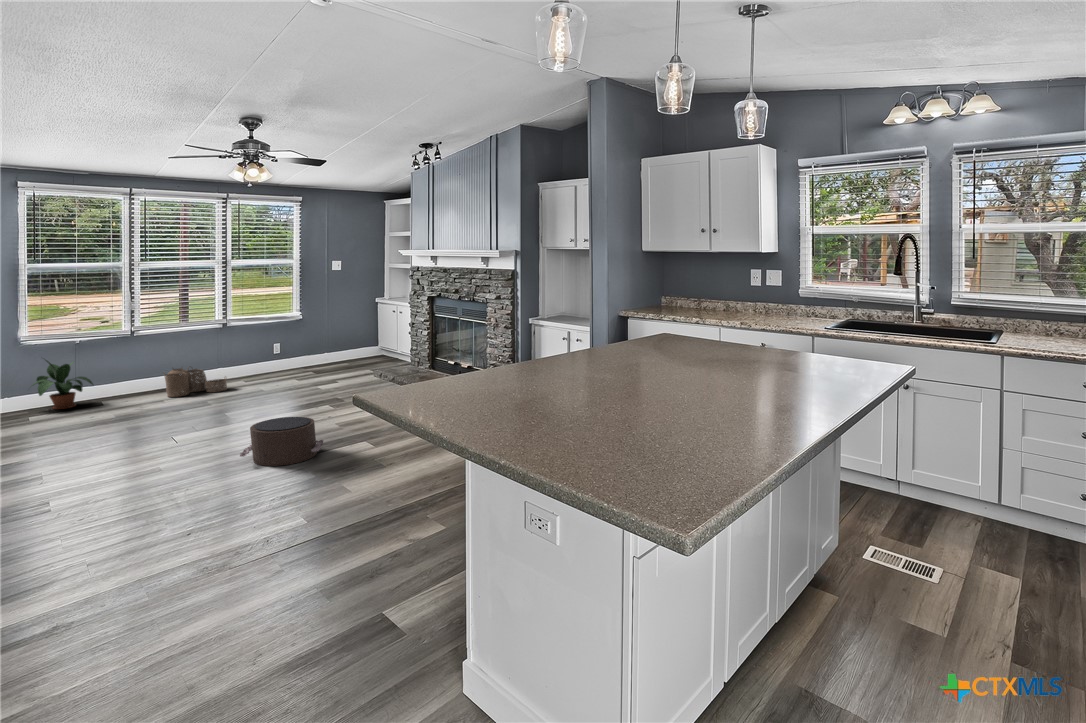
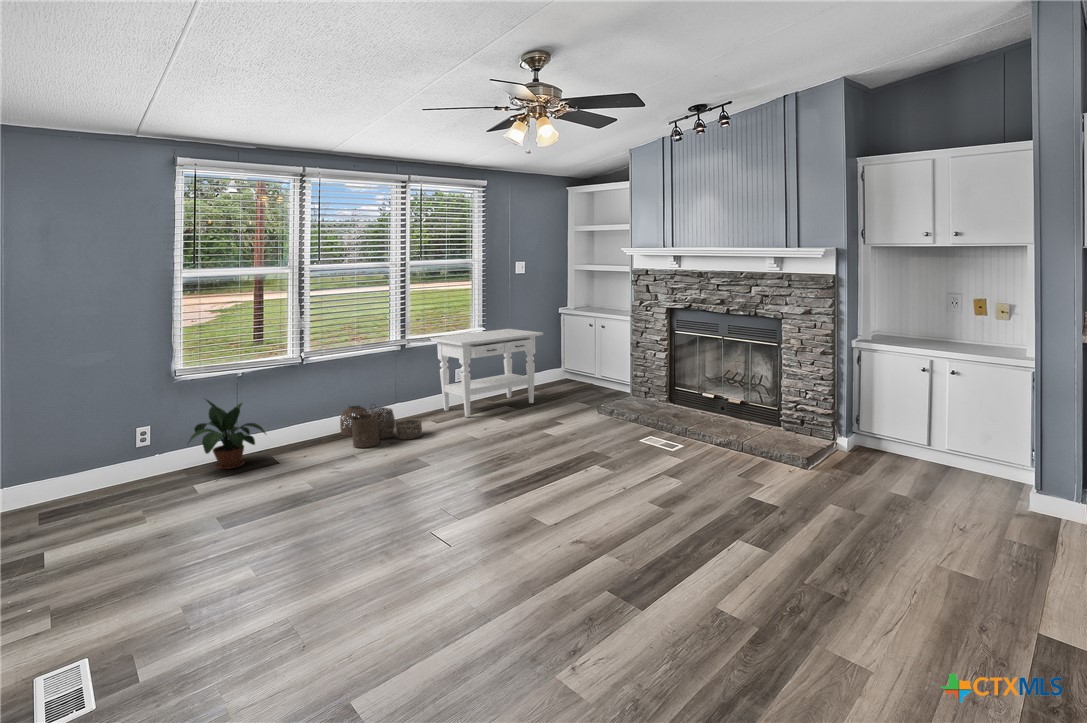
side table: none [249,314,343,380] -> present [430,329,543,418]
pouf: present [240,417,323,466] -> none [596,509,727,603]

